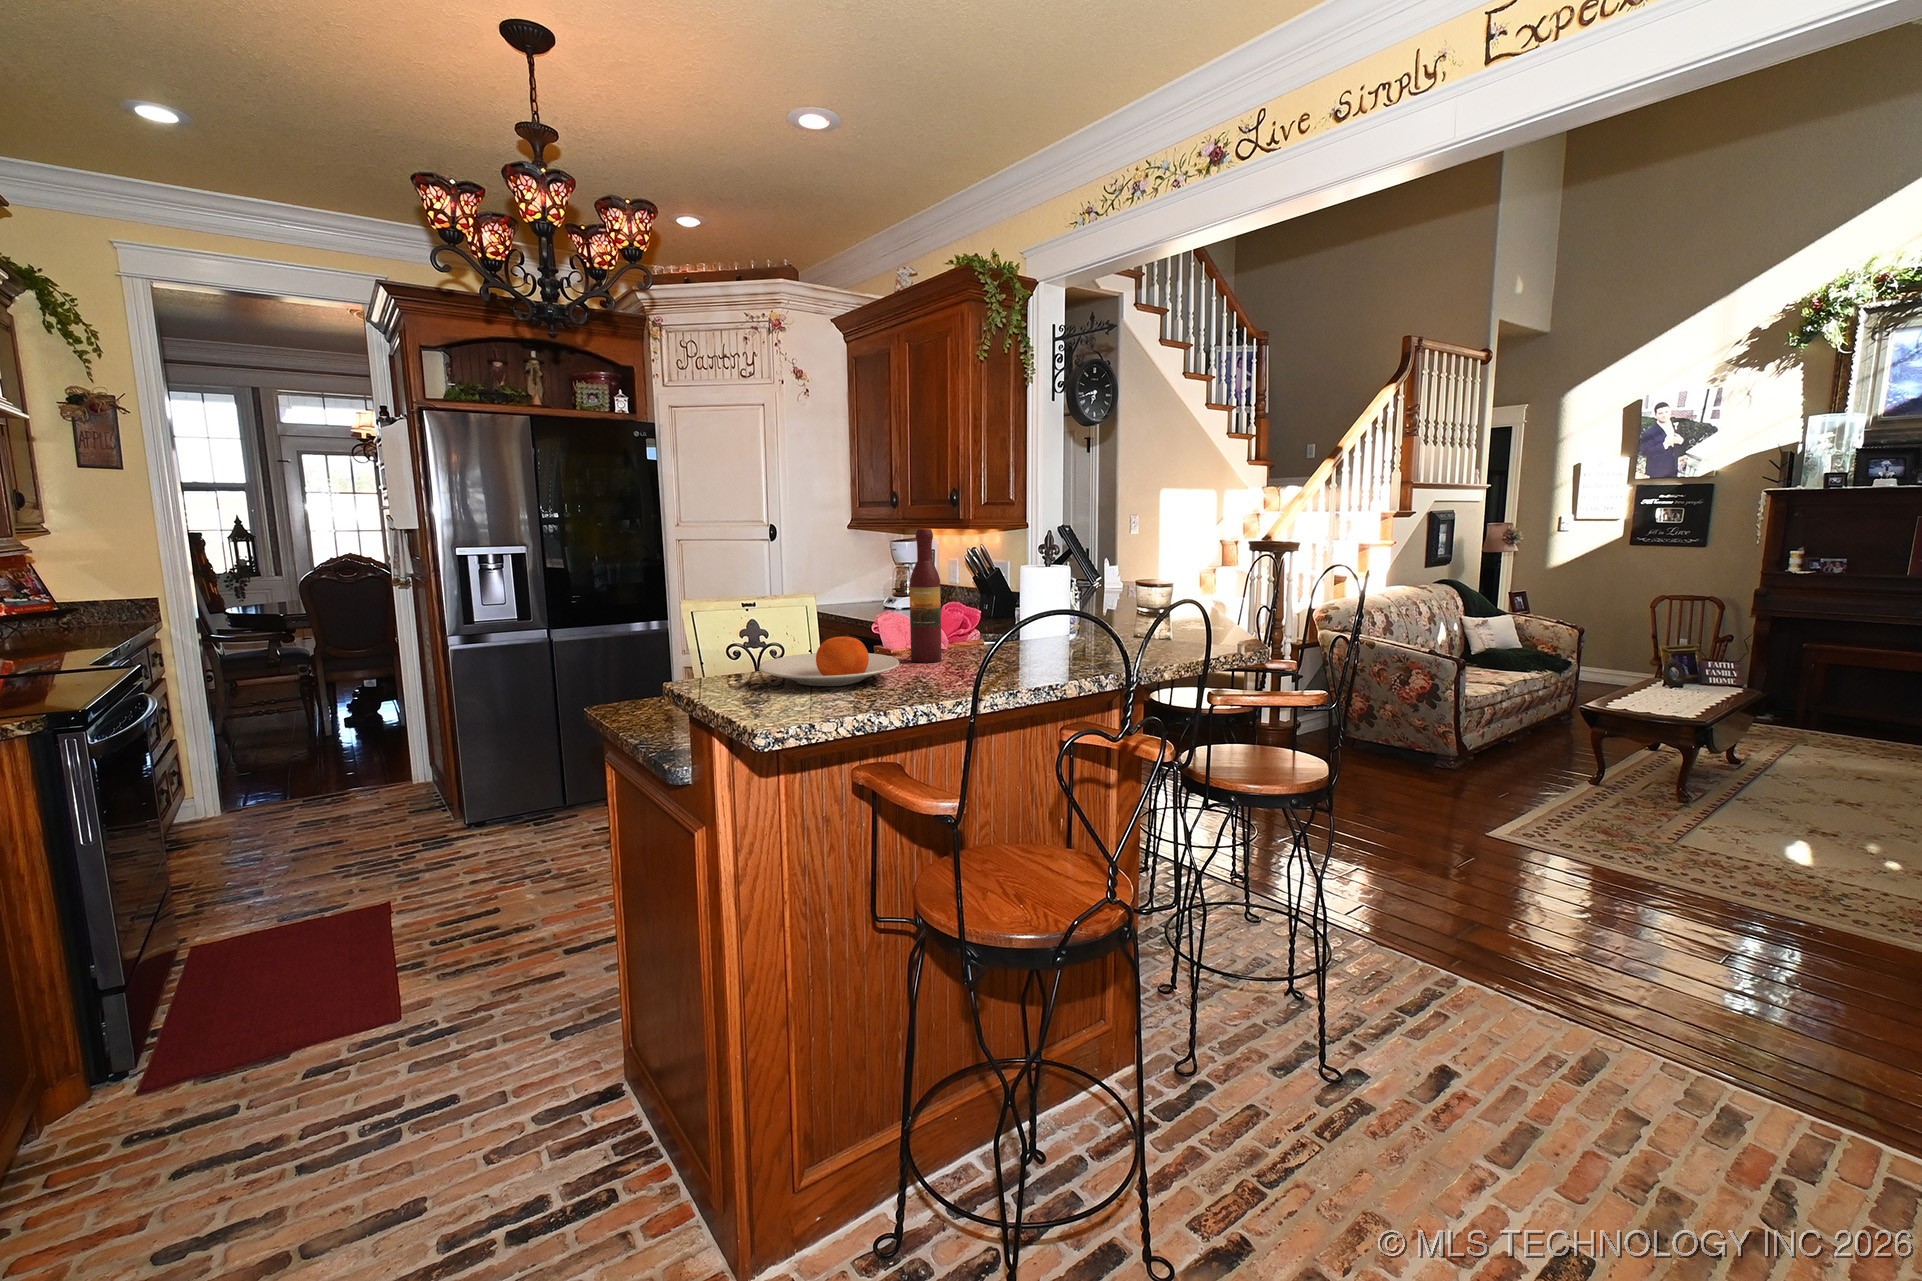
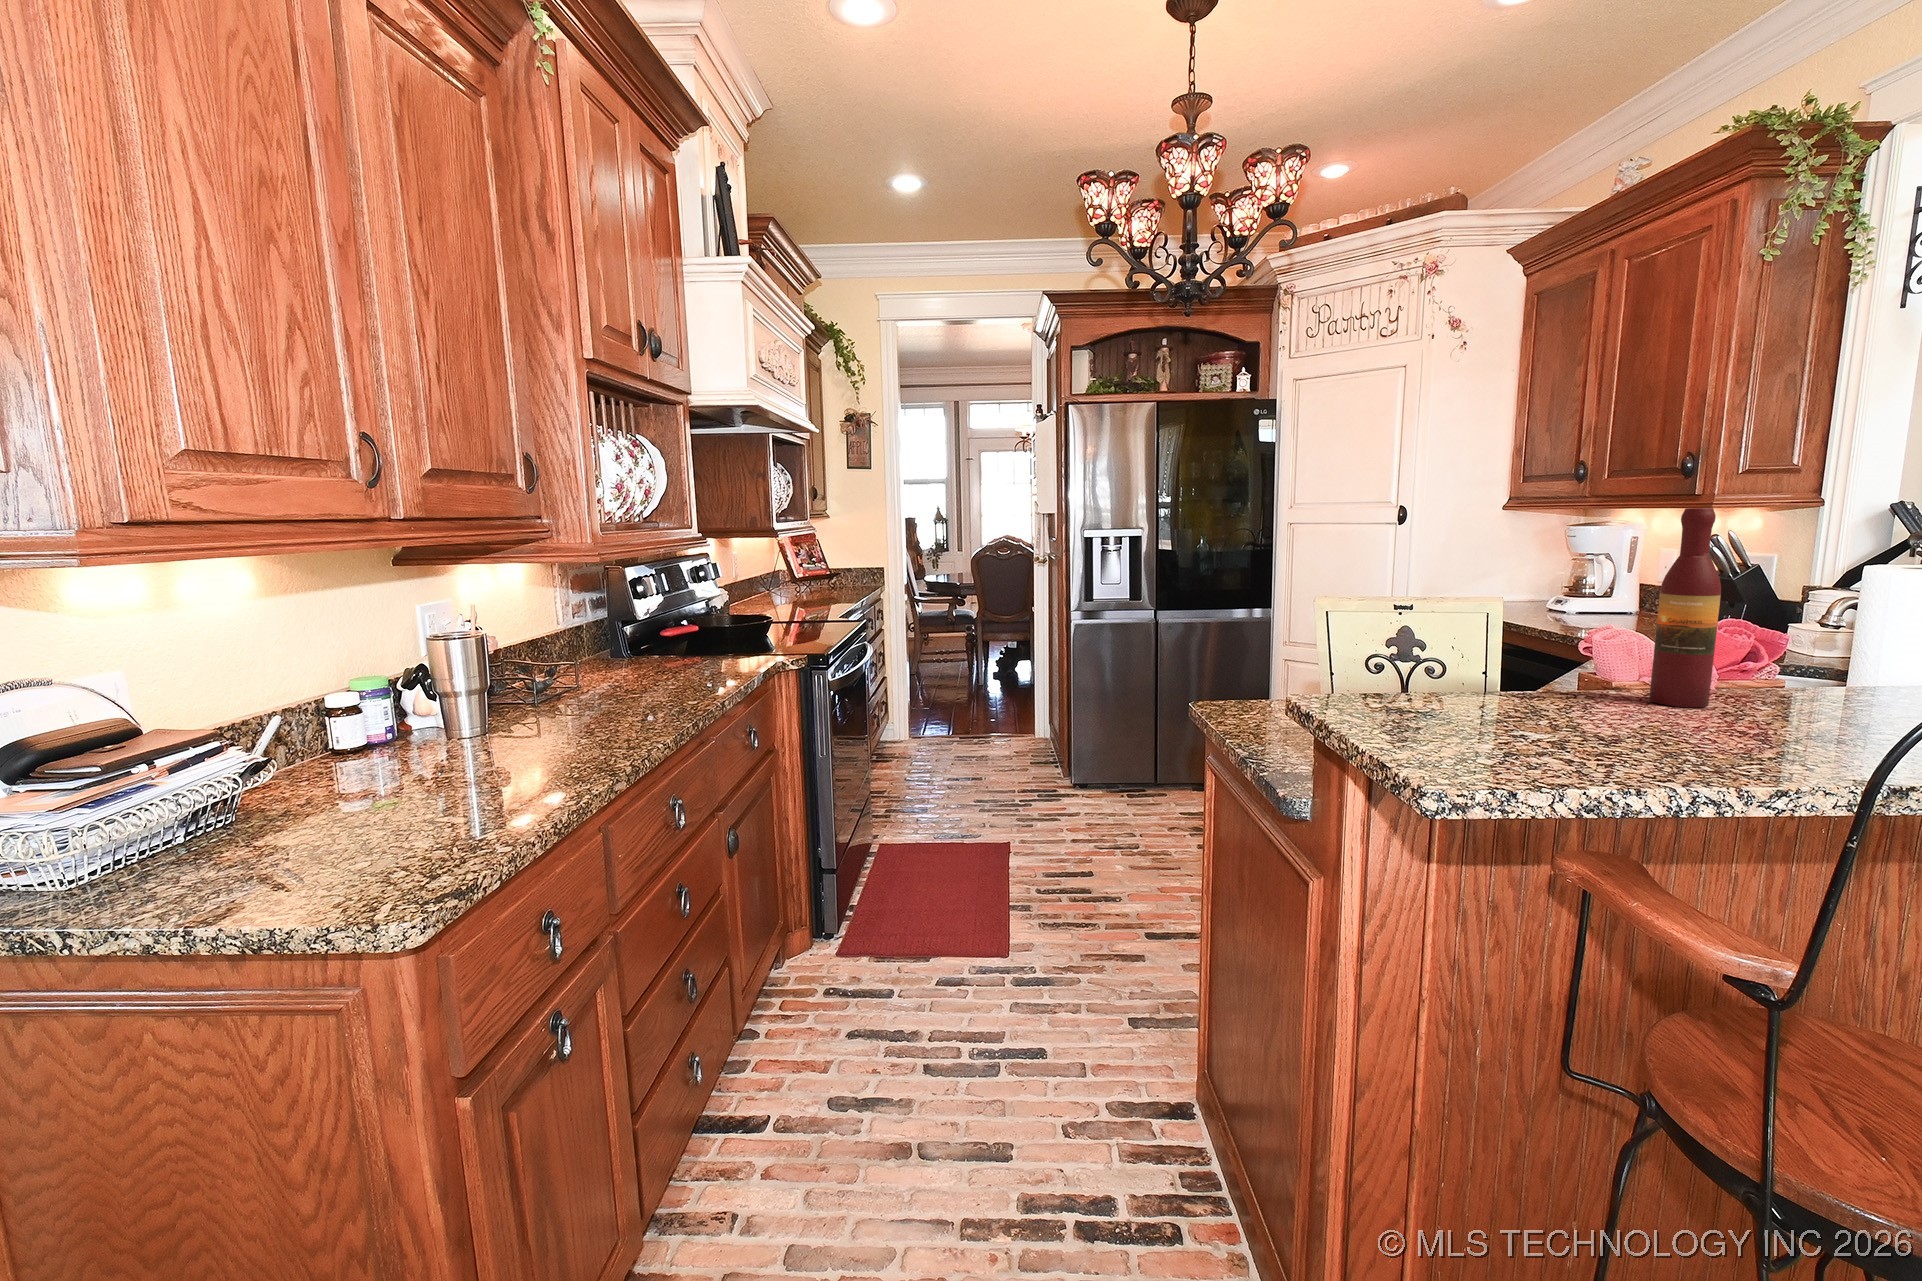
plate: present [759,637,900,686] -> none [1414,660,1645,730]

